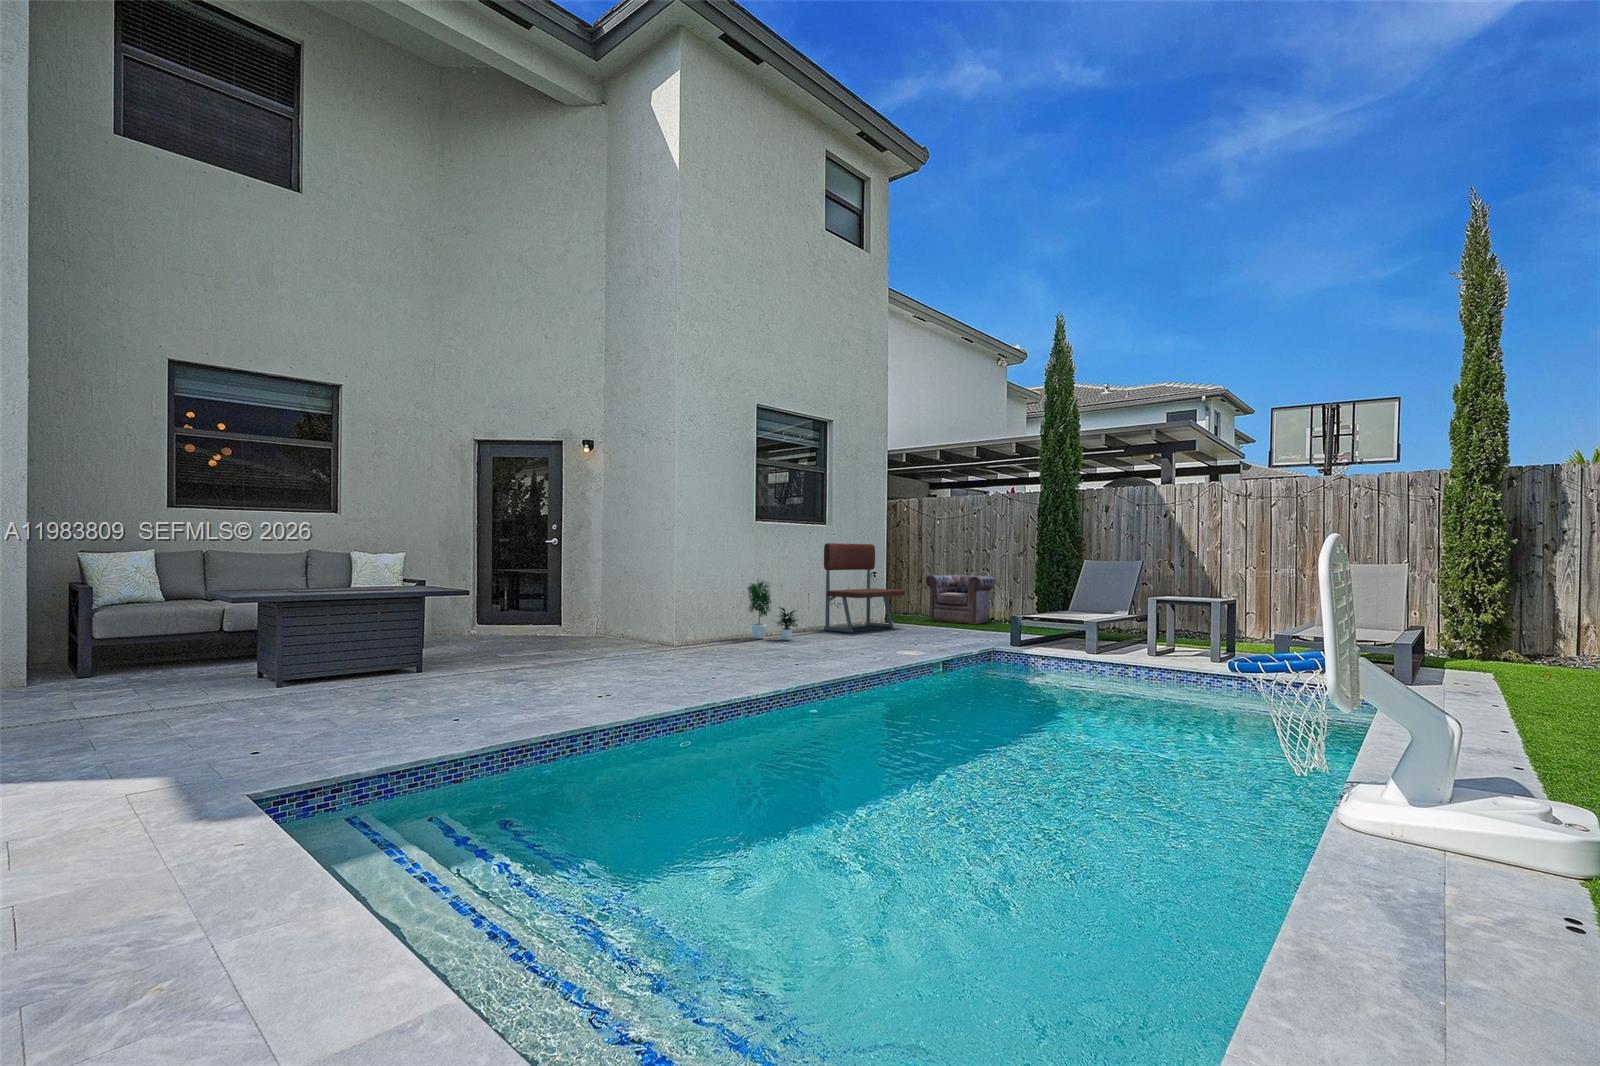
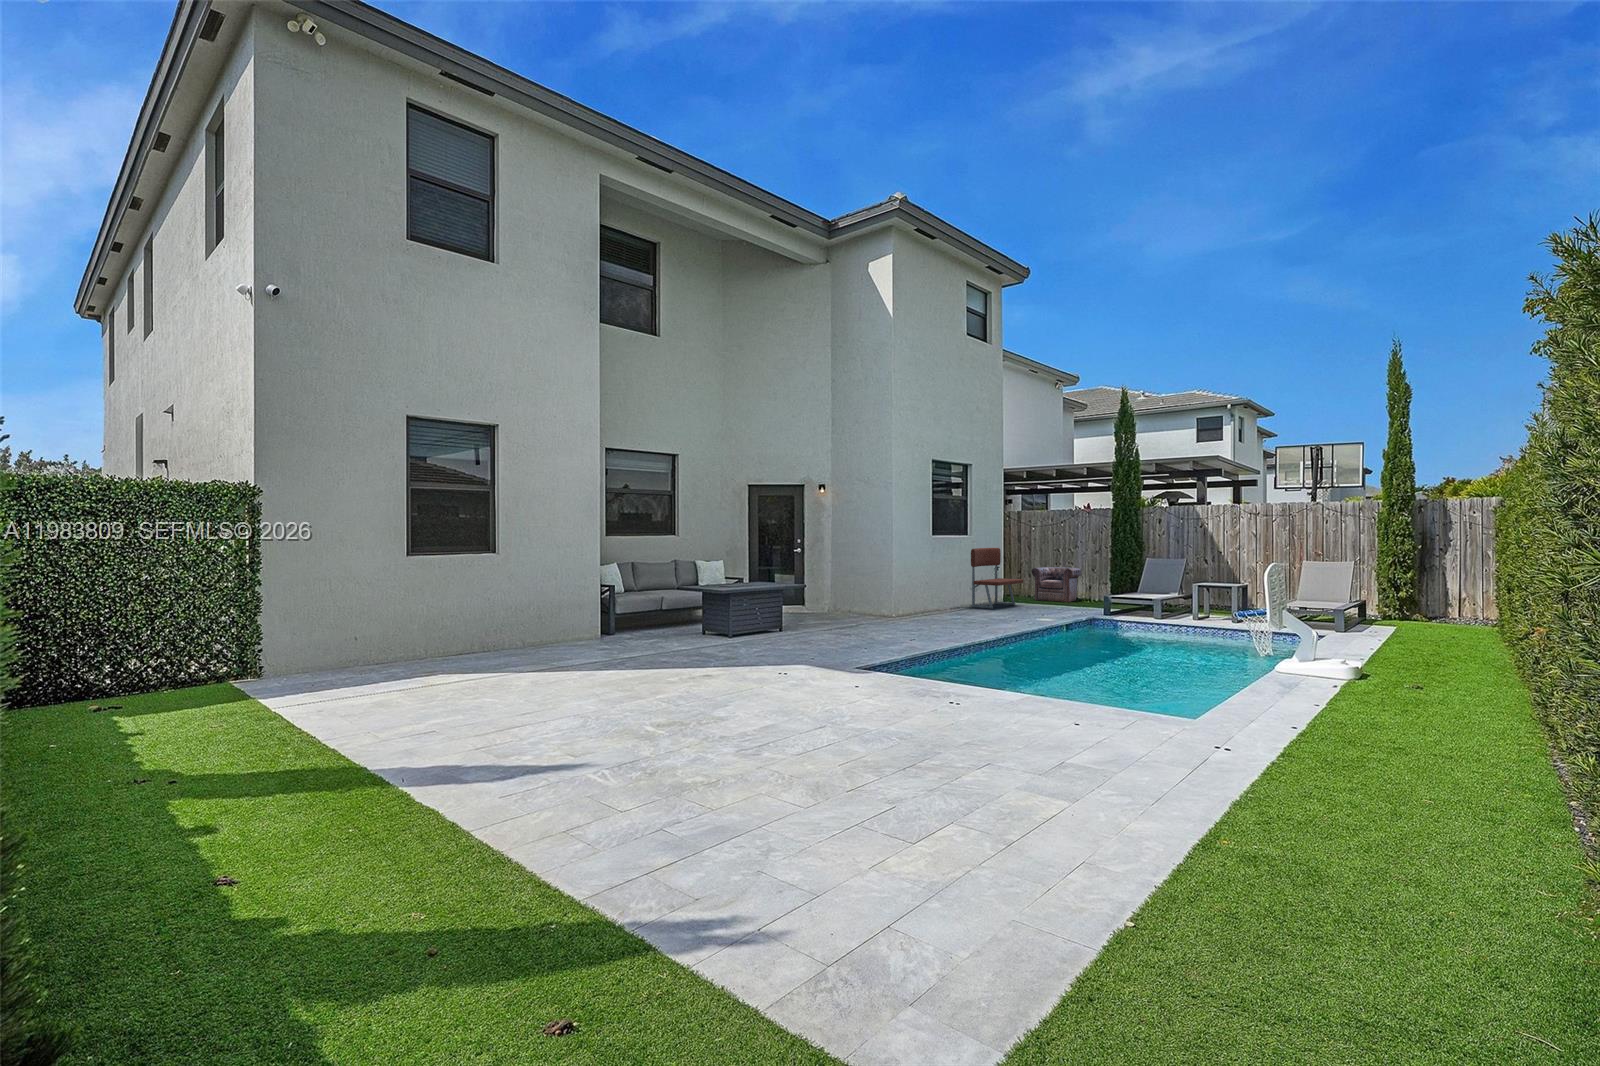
potted plant: present [748,580,798,640] -> none [929,574,966,614]

